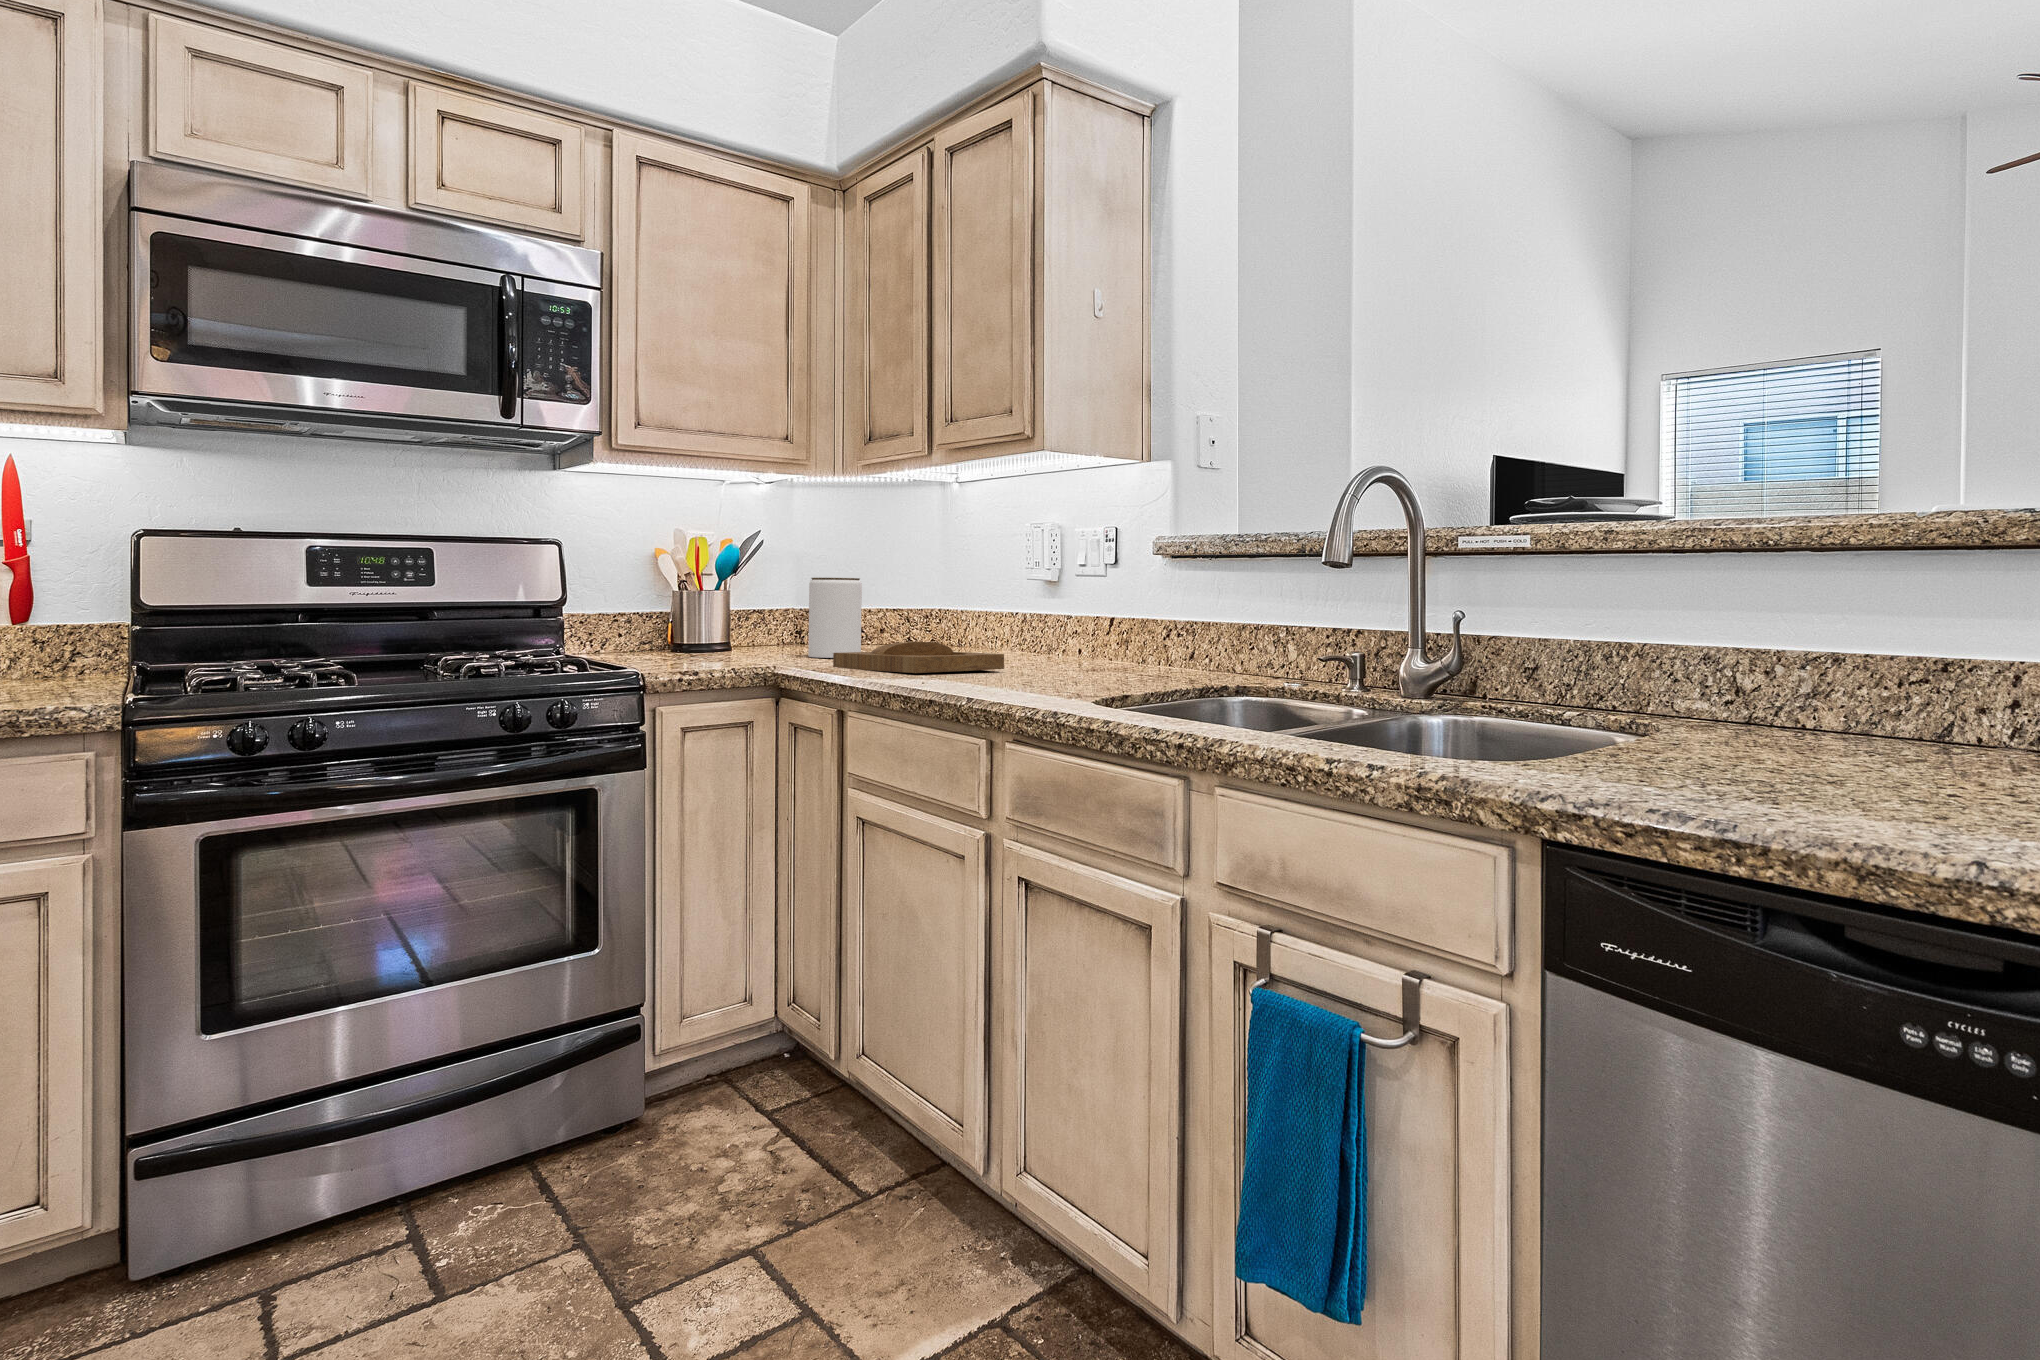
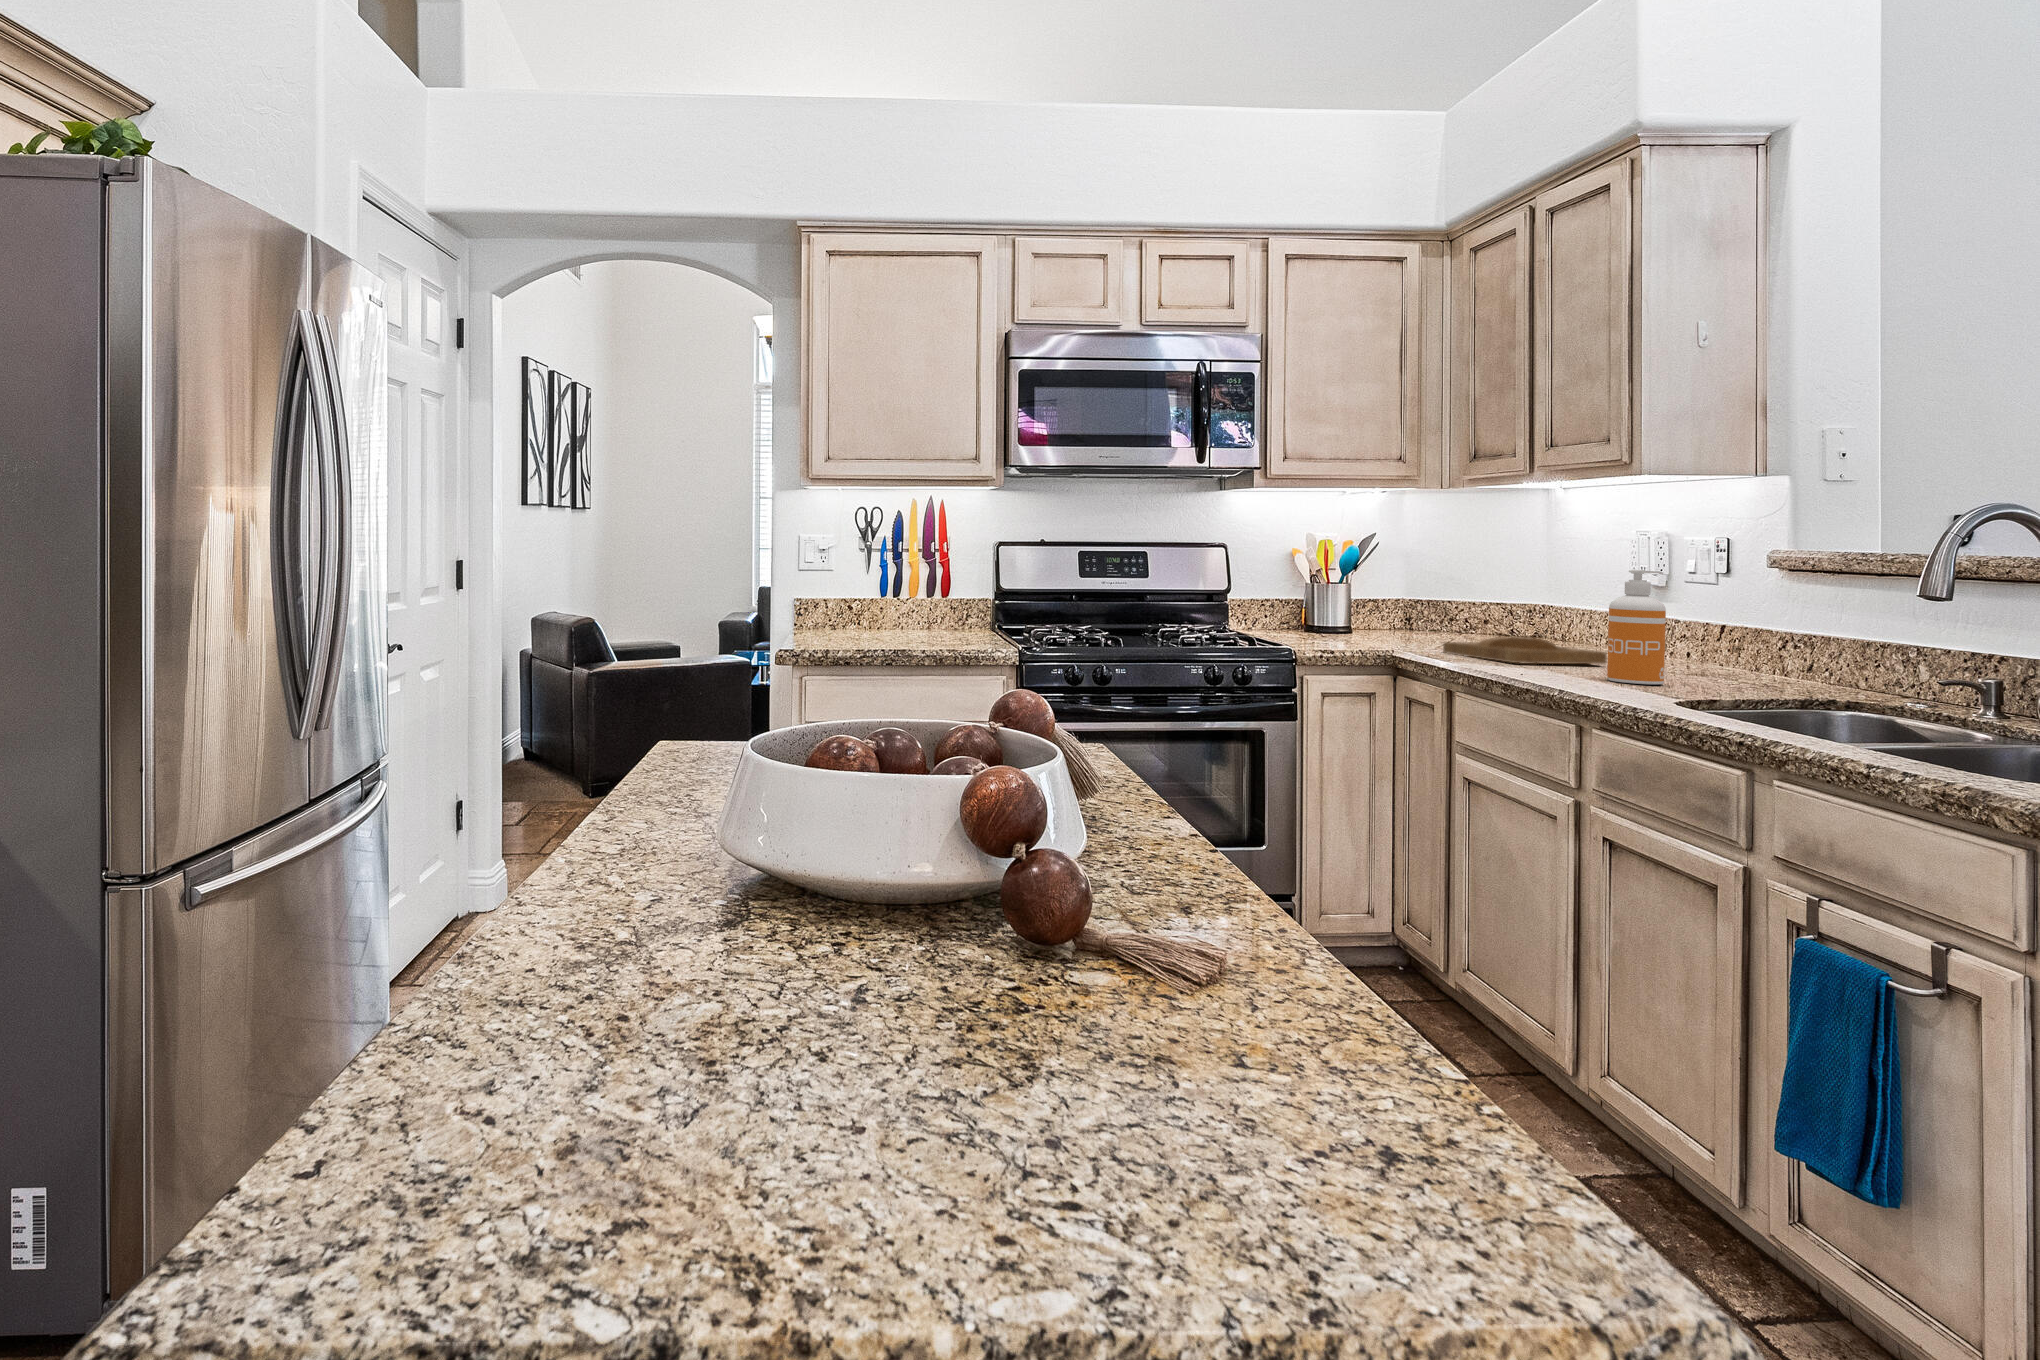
soap dispenser: none [1012,548,1068,686] -> present [1607,570,1666,684]
jar: present [808,578,862,658] -> none [1422,579,1471,644]

